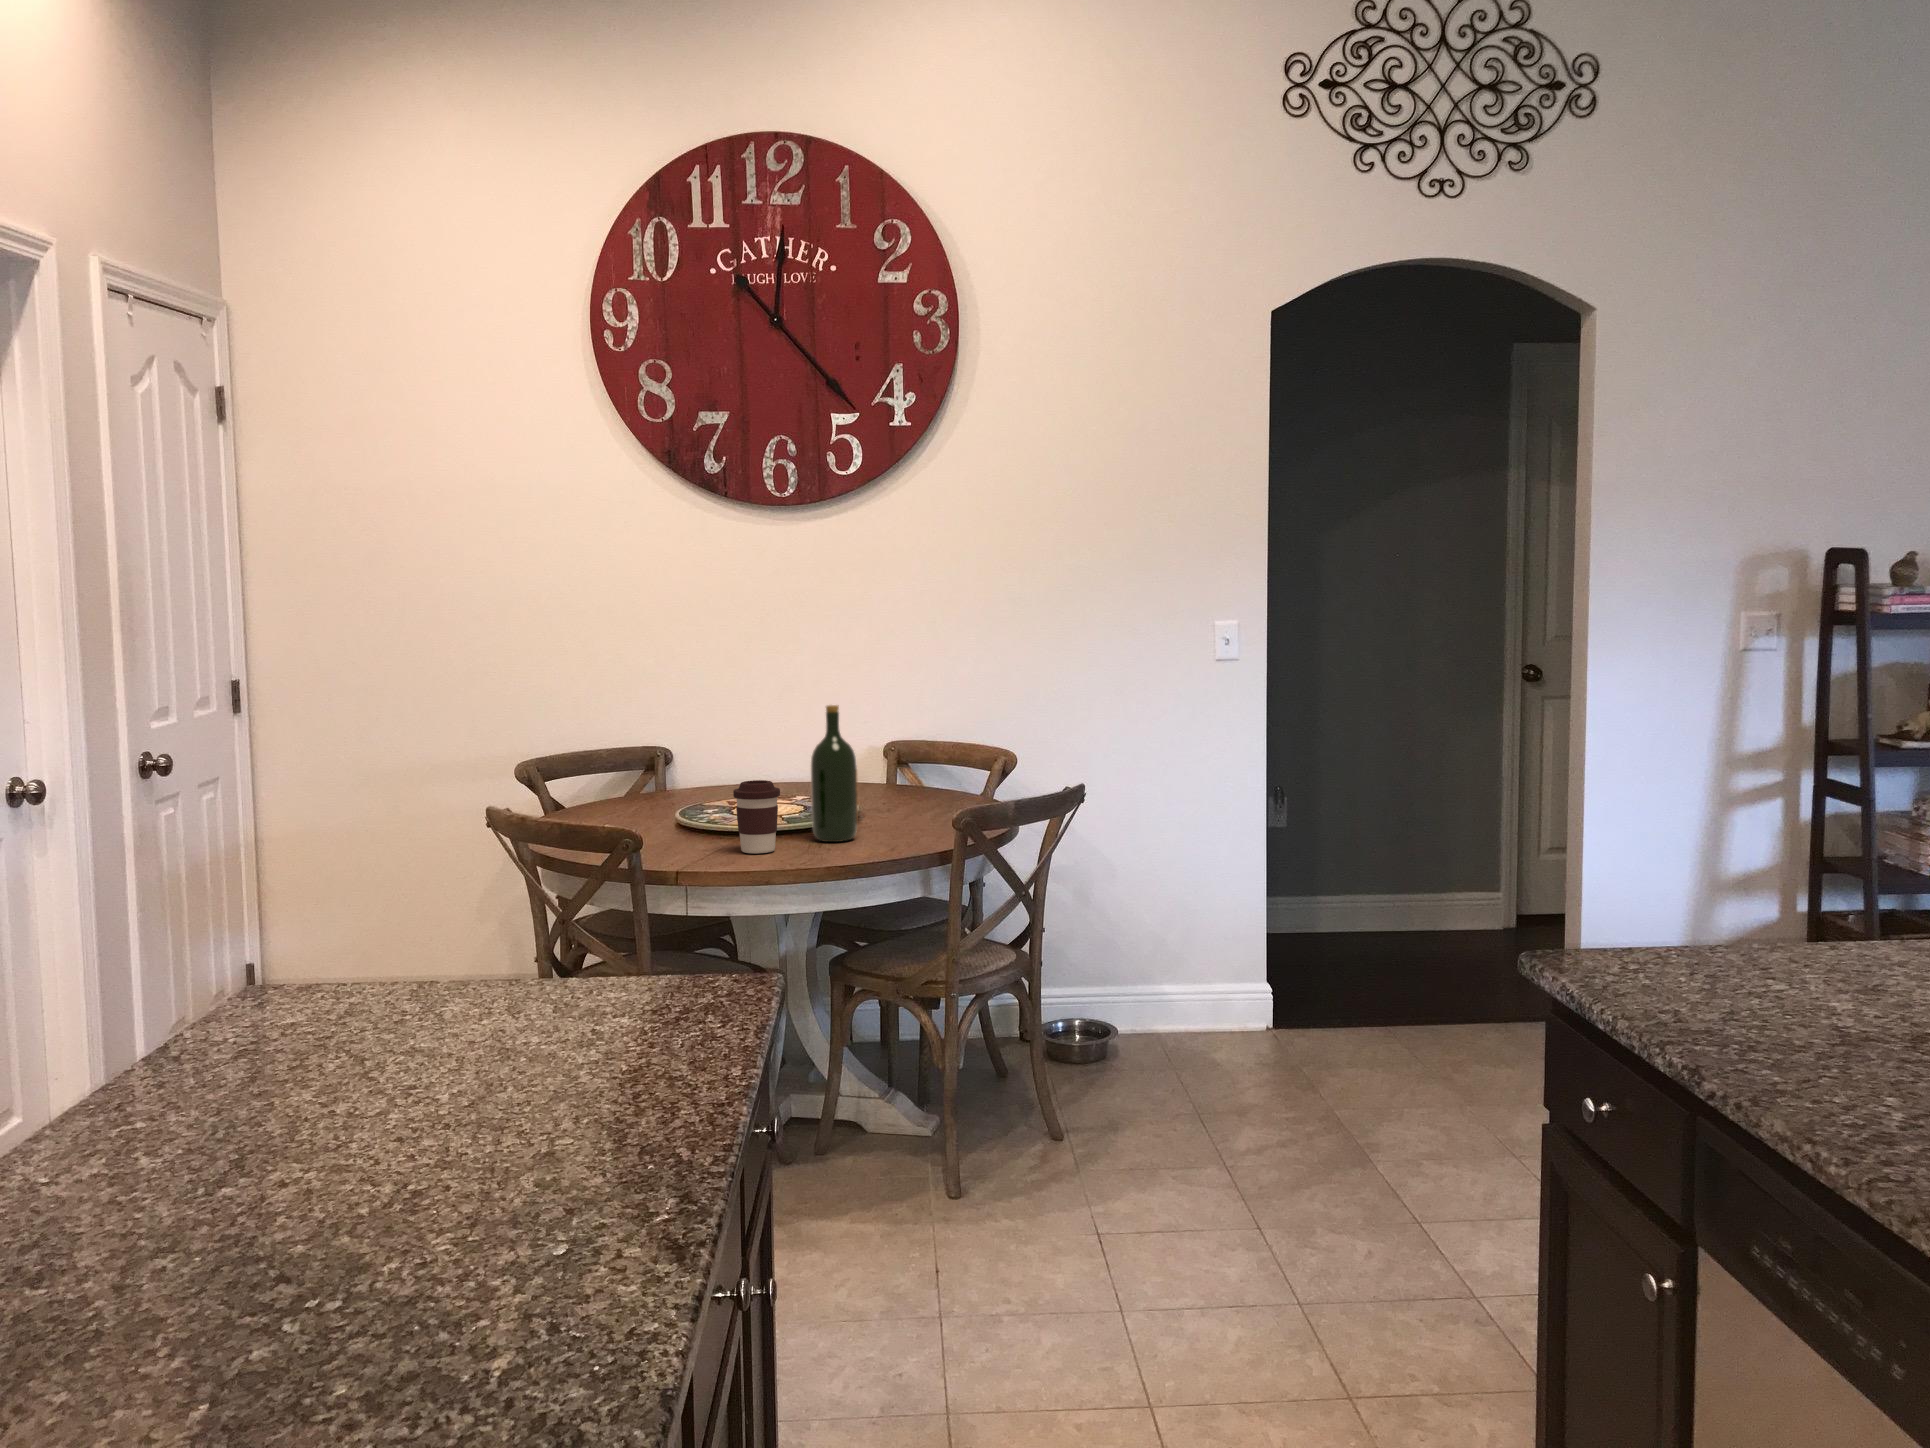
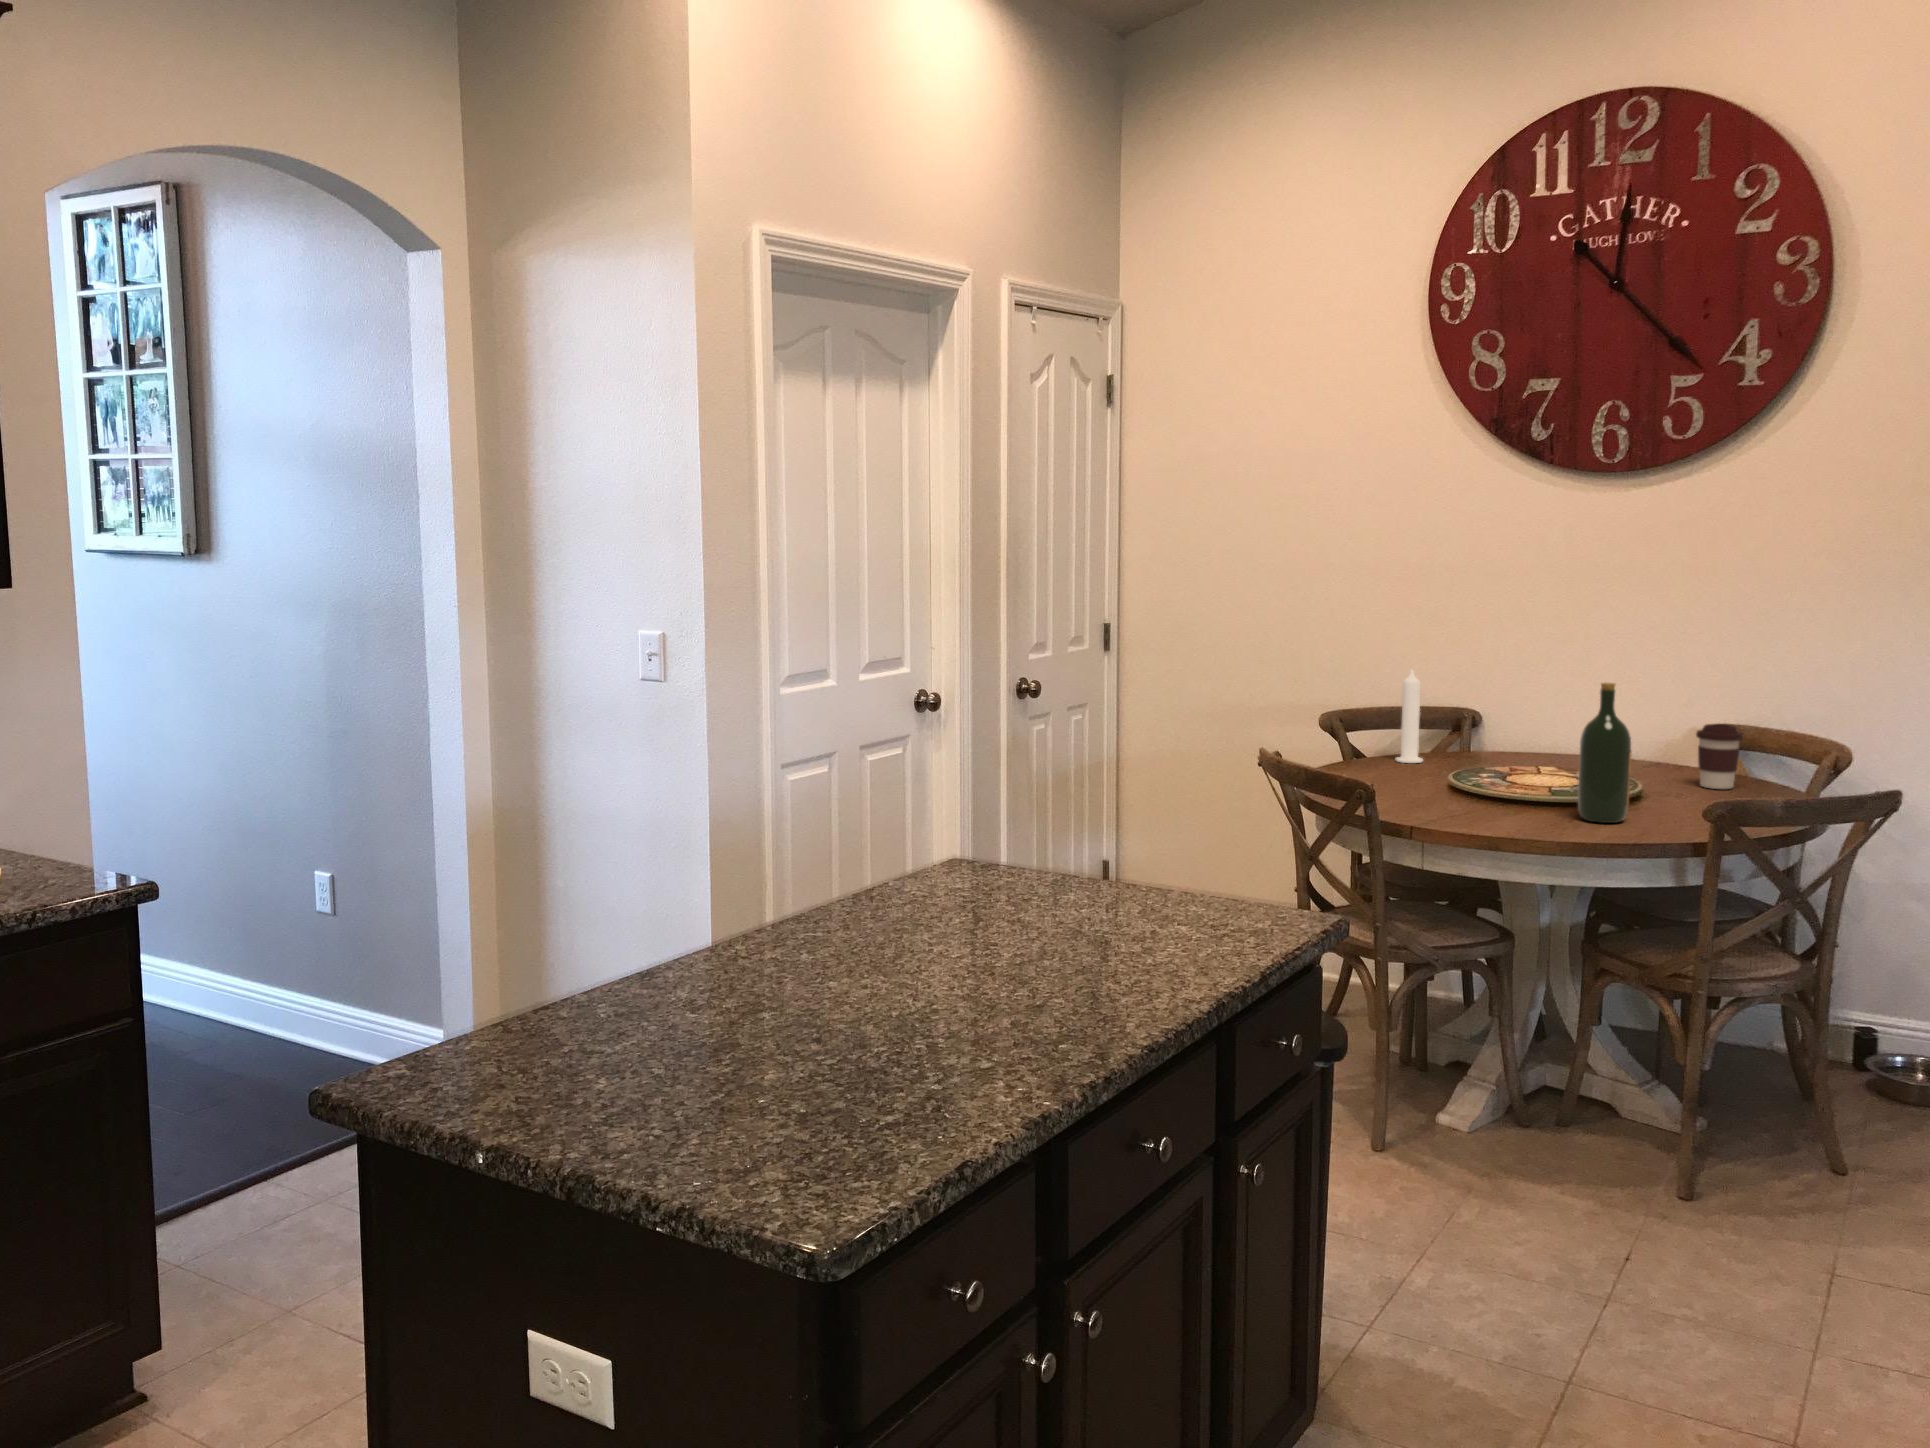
candle: none [602,709,631,810] -> present [1396,670,1423,763]
coffee cup: present [733,780,780,853] -> present [1696,724,1743,789]

